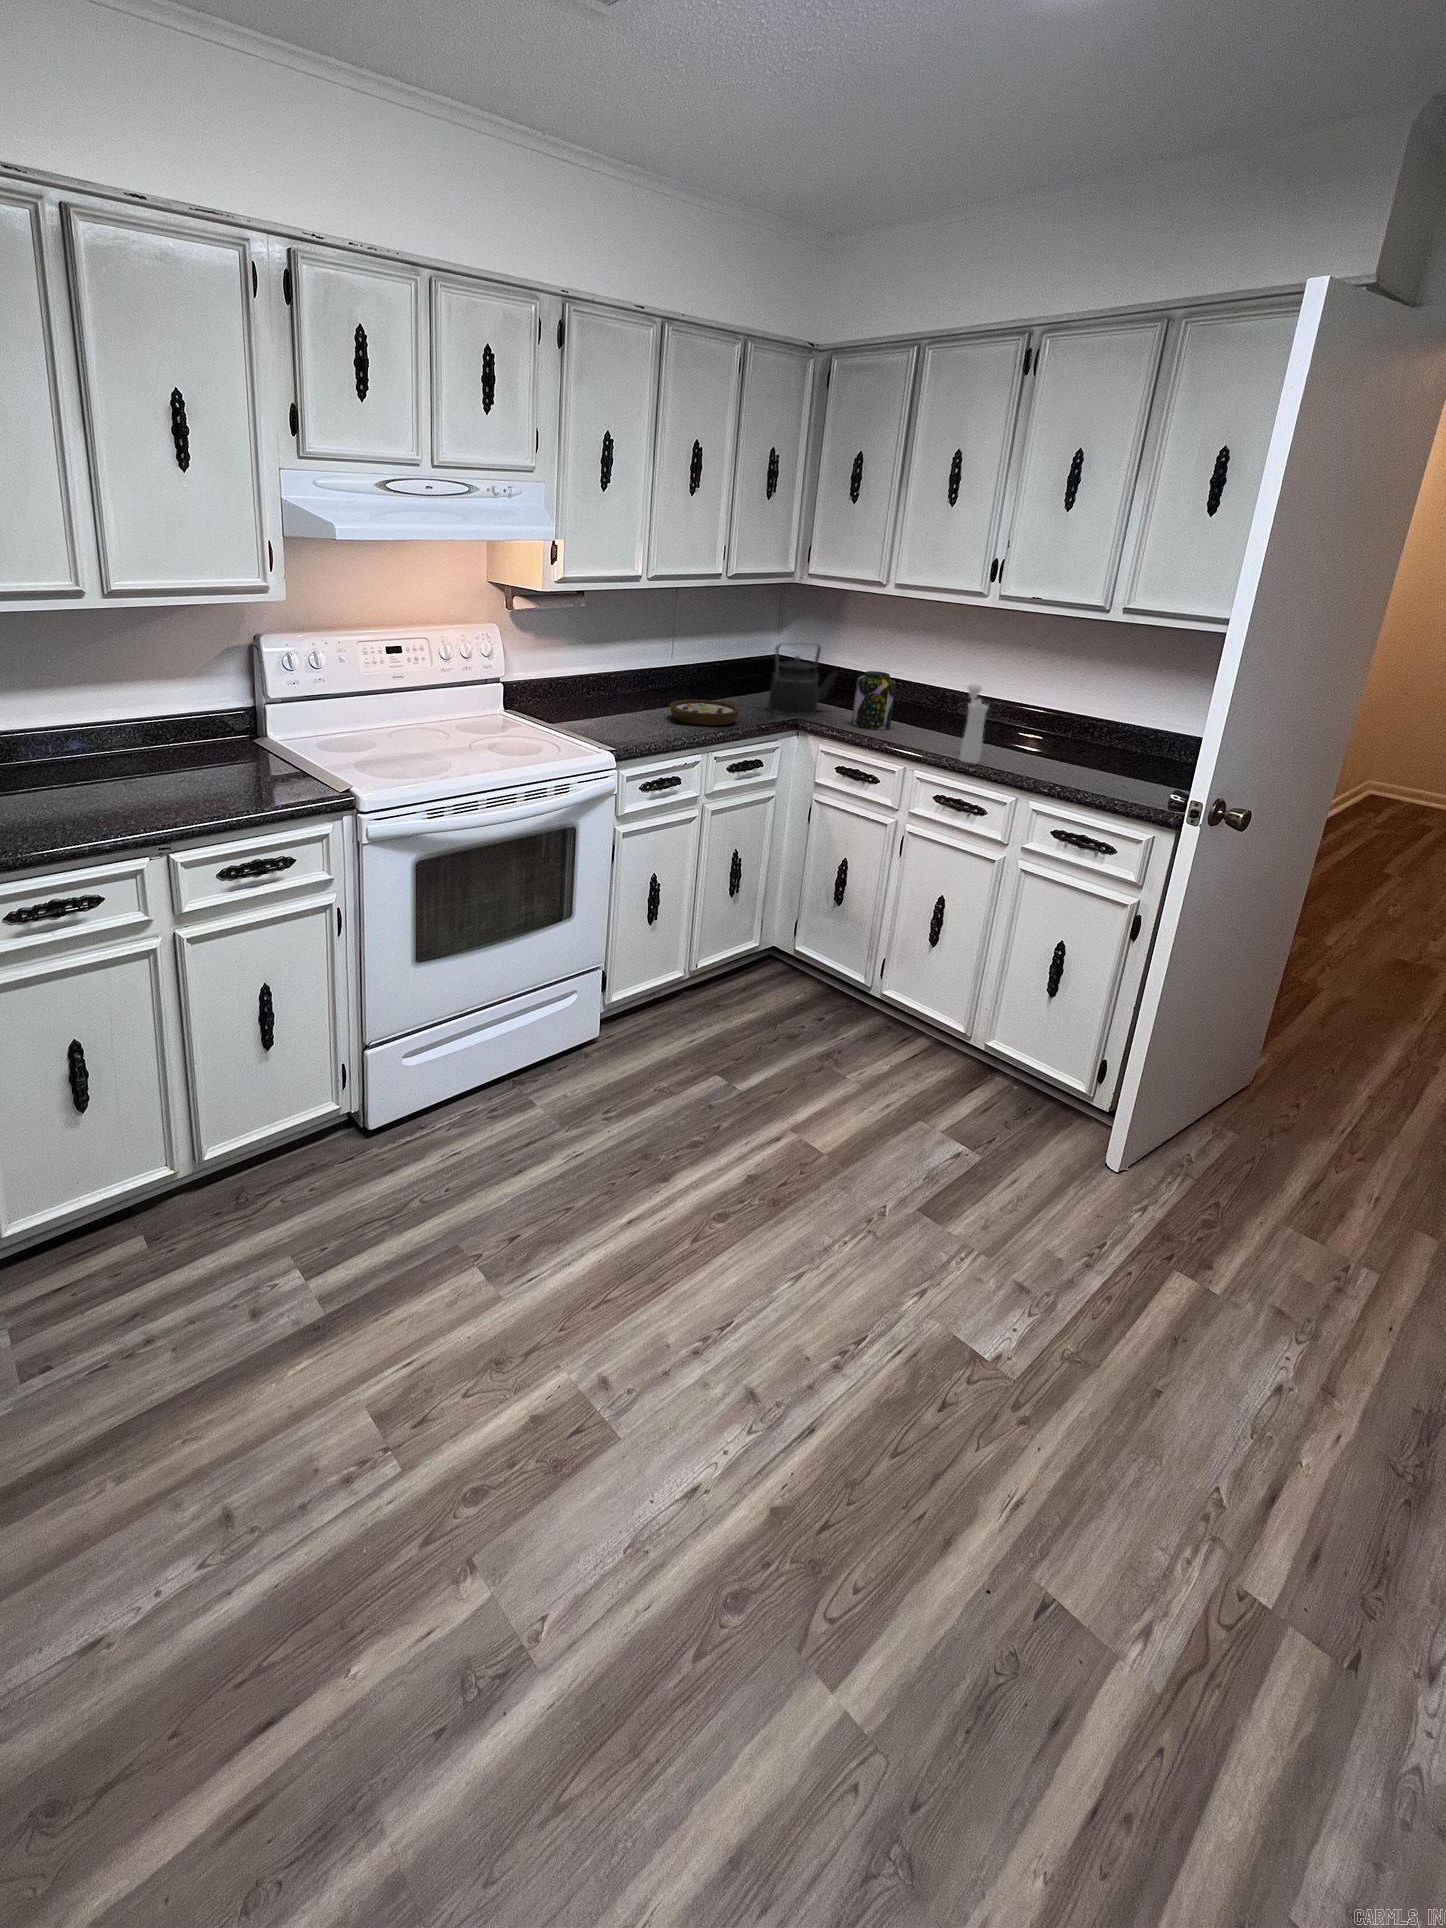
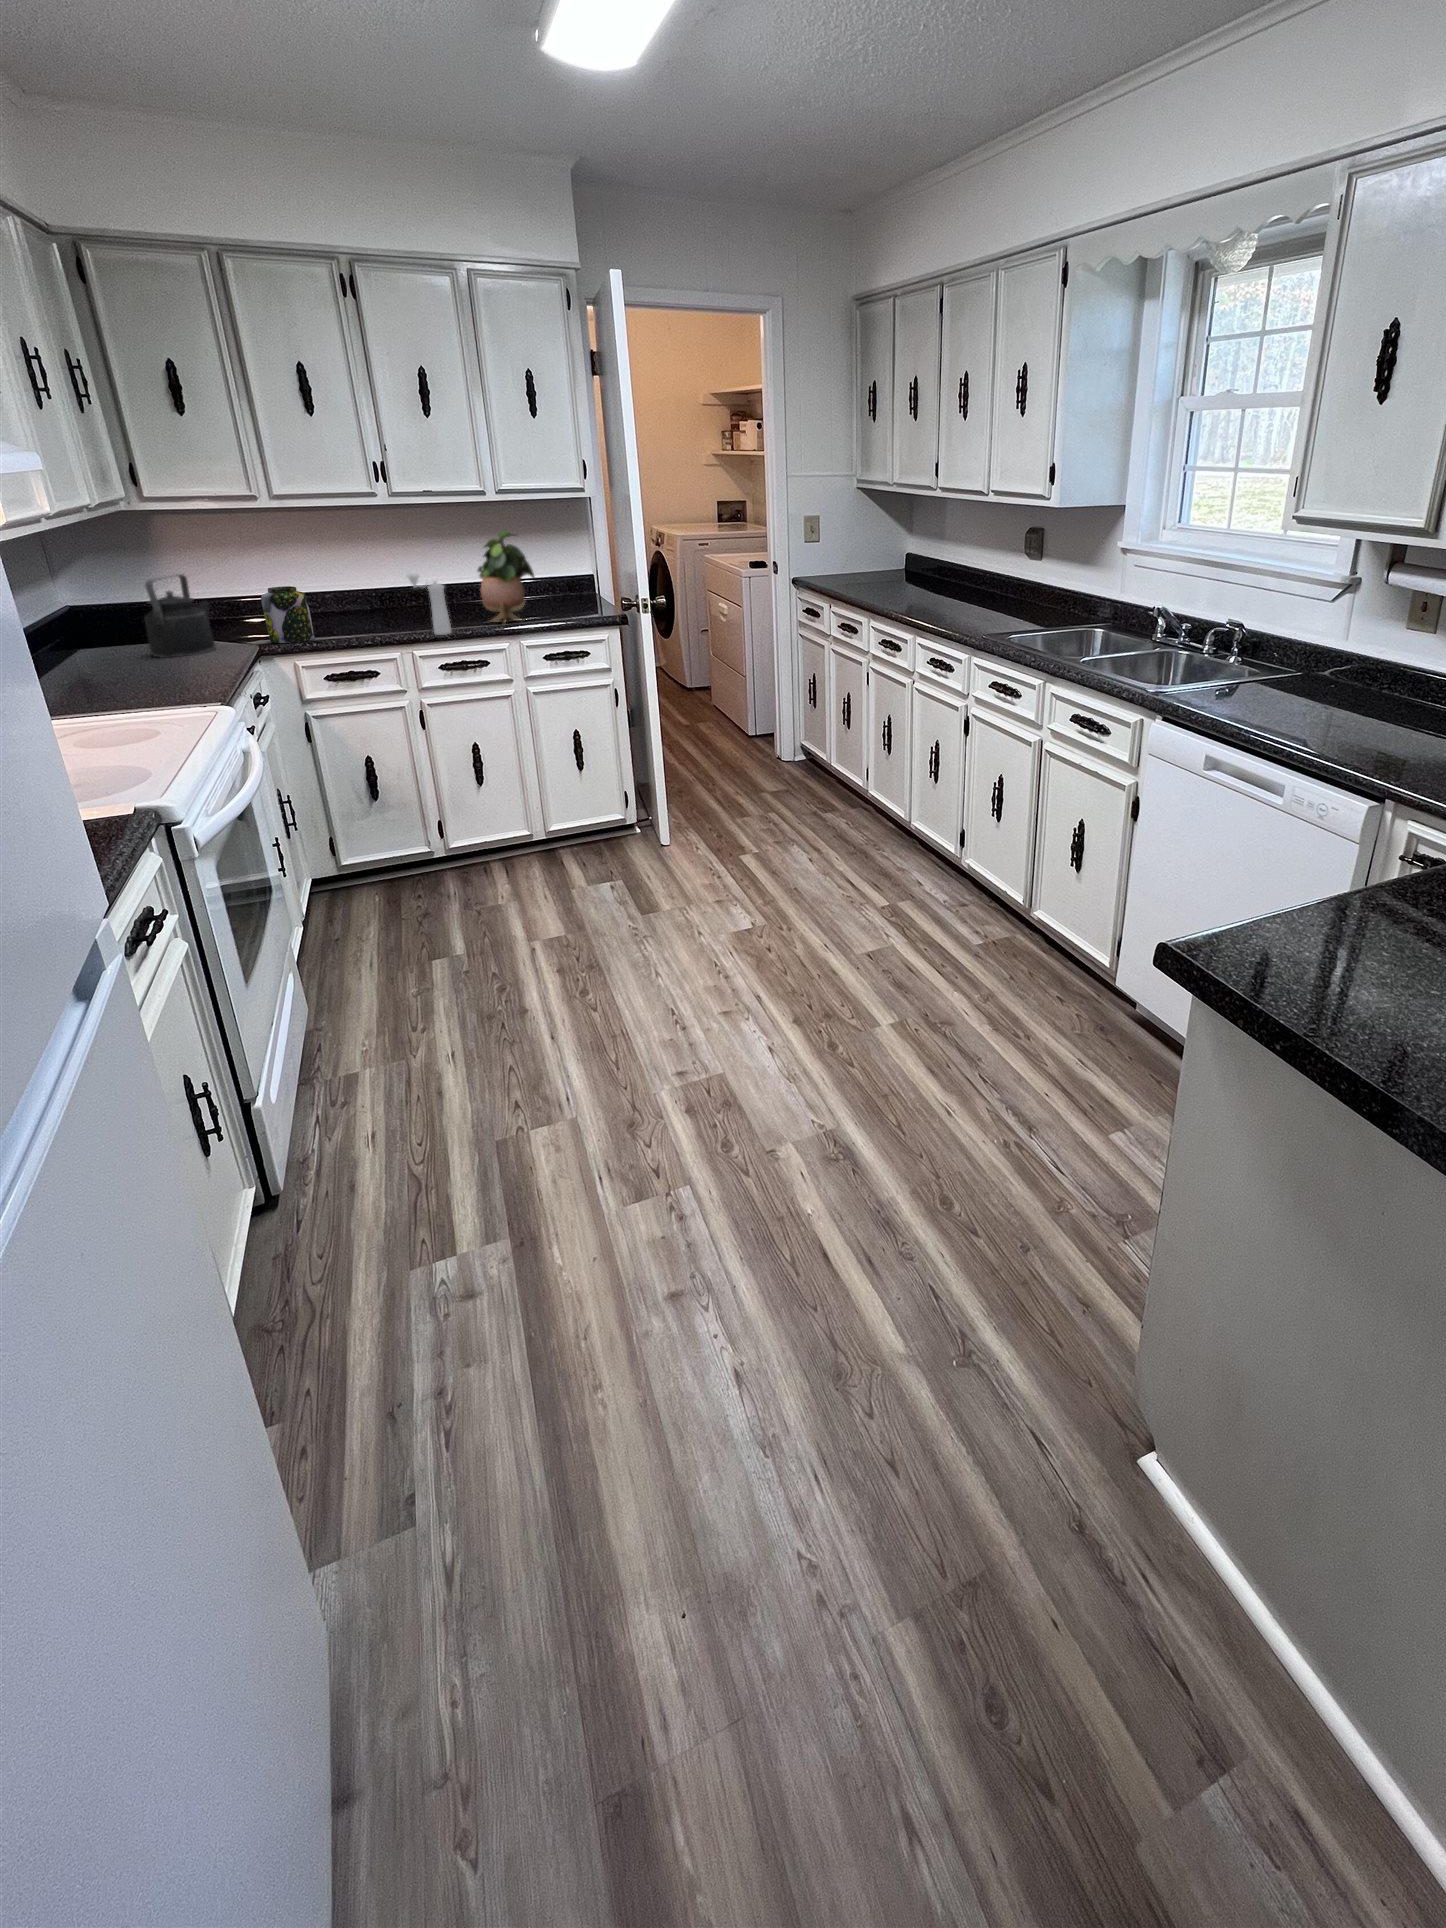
potted plant: none [1049,656,1132,778] -> present [477,530,534,623]
bowl: present [670,700,740,726] -> none [95,651,196,683]

